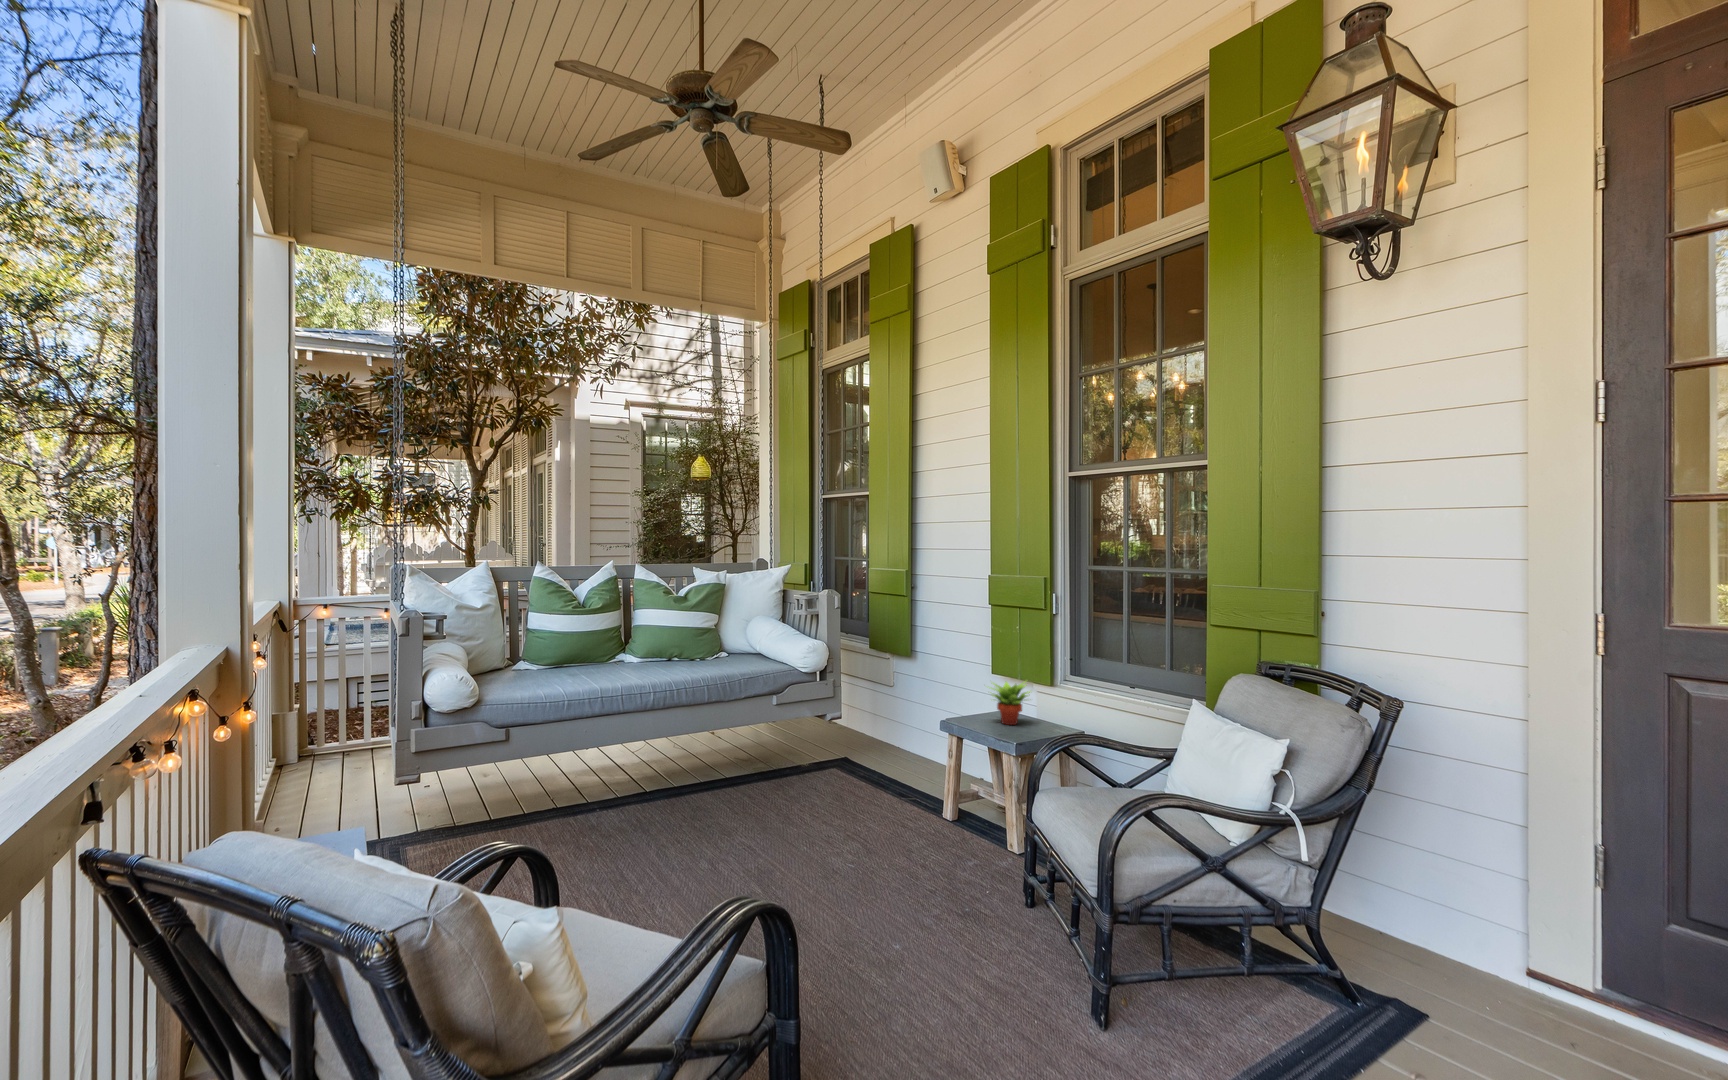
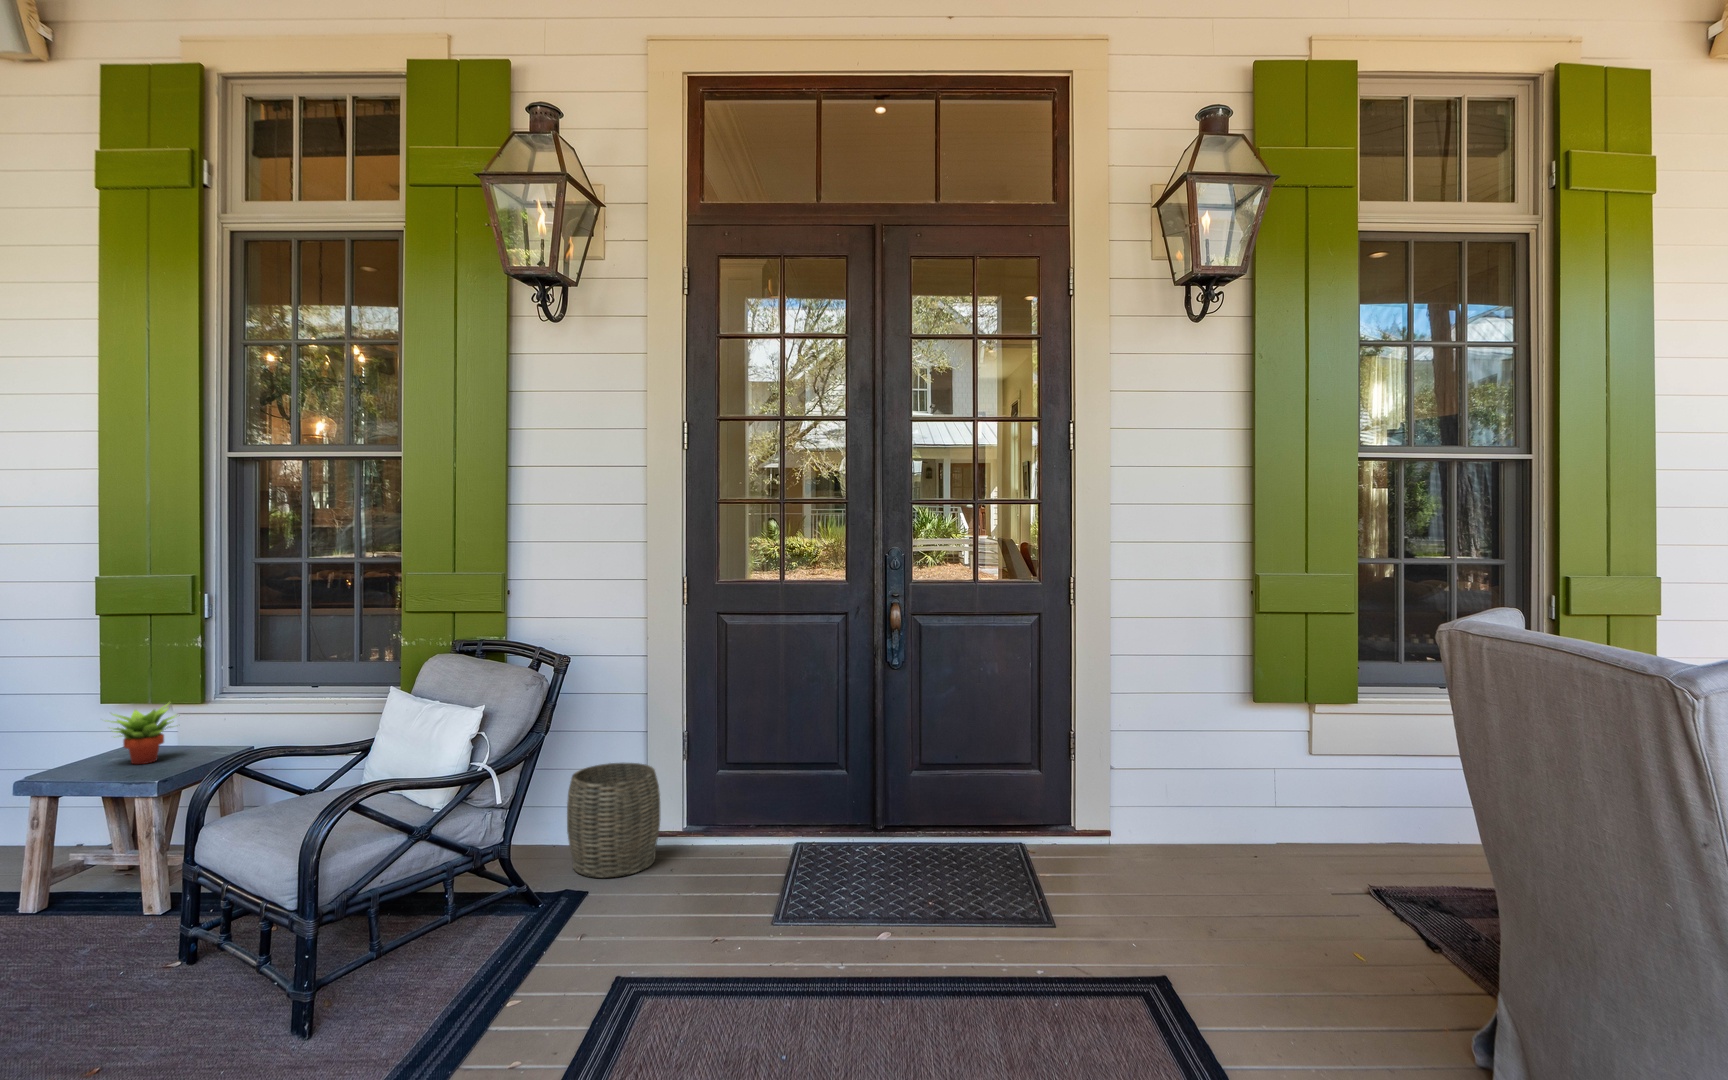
woven basket: none [1394,840,1543,1007] -> present [567,763,660,878]

